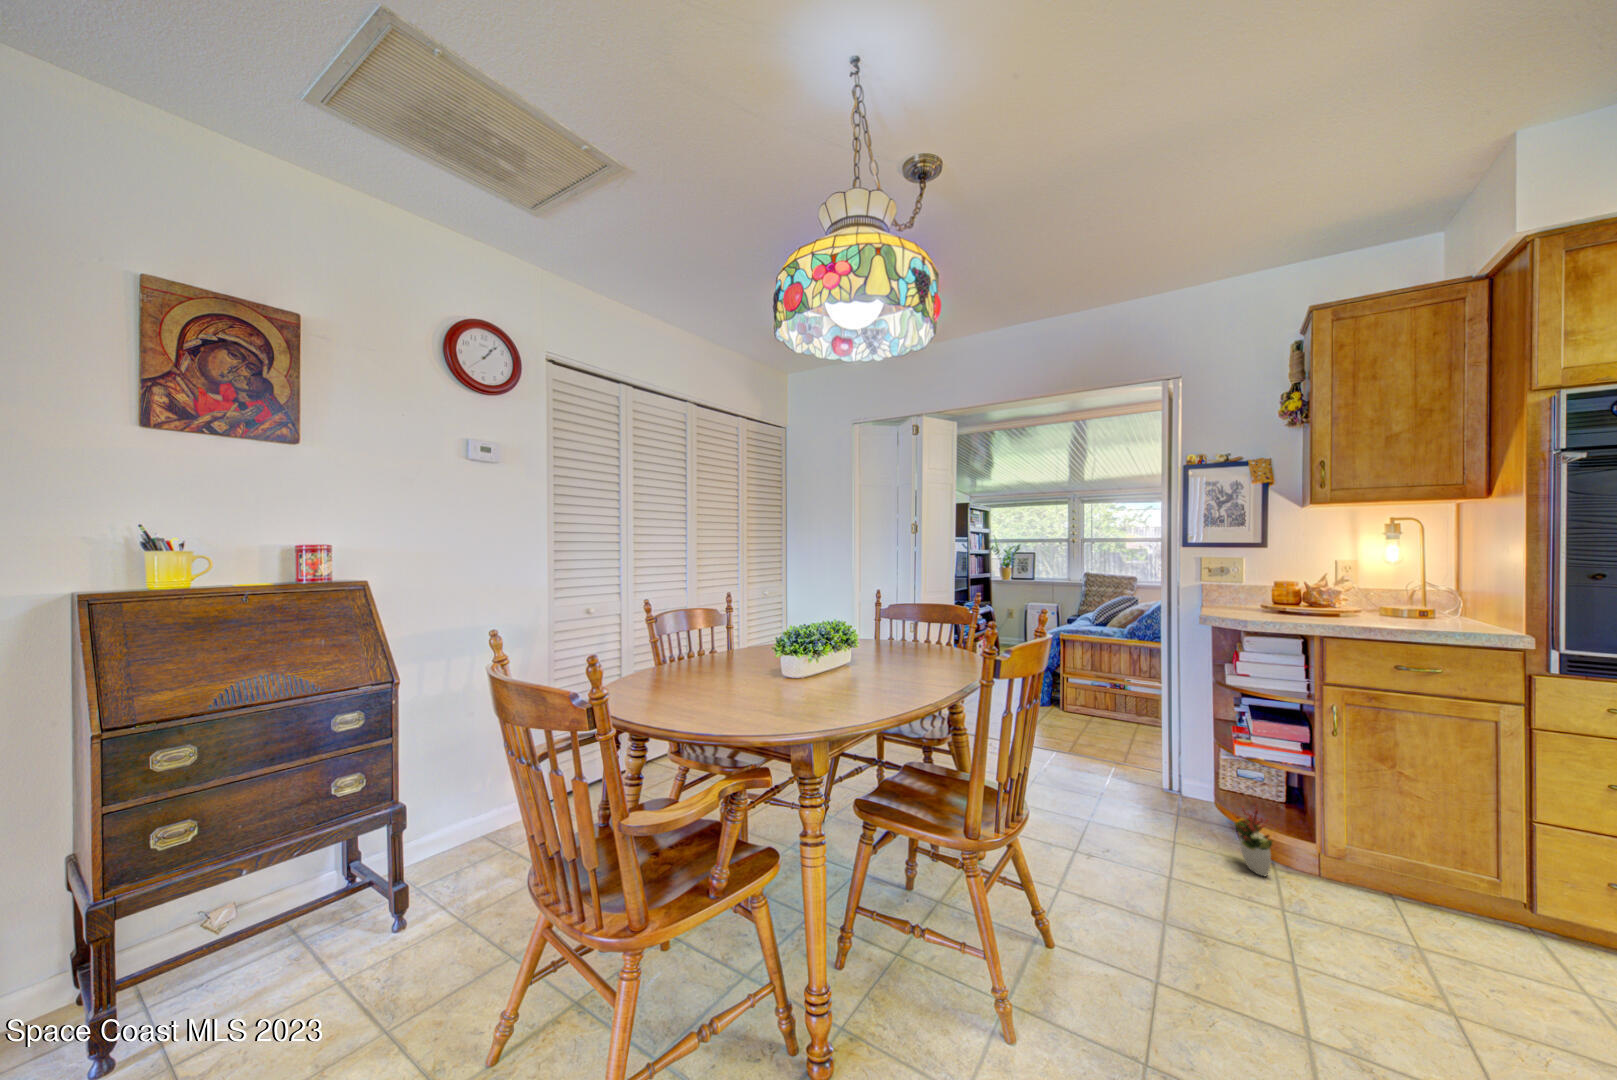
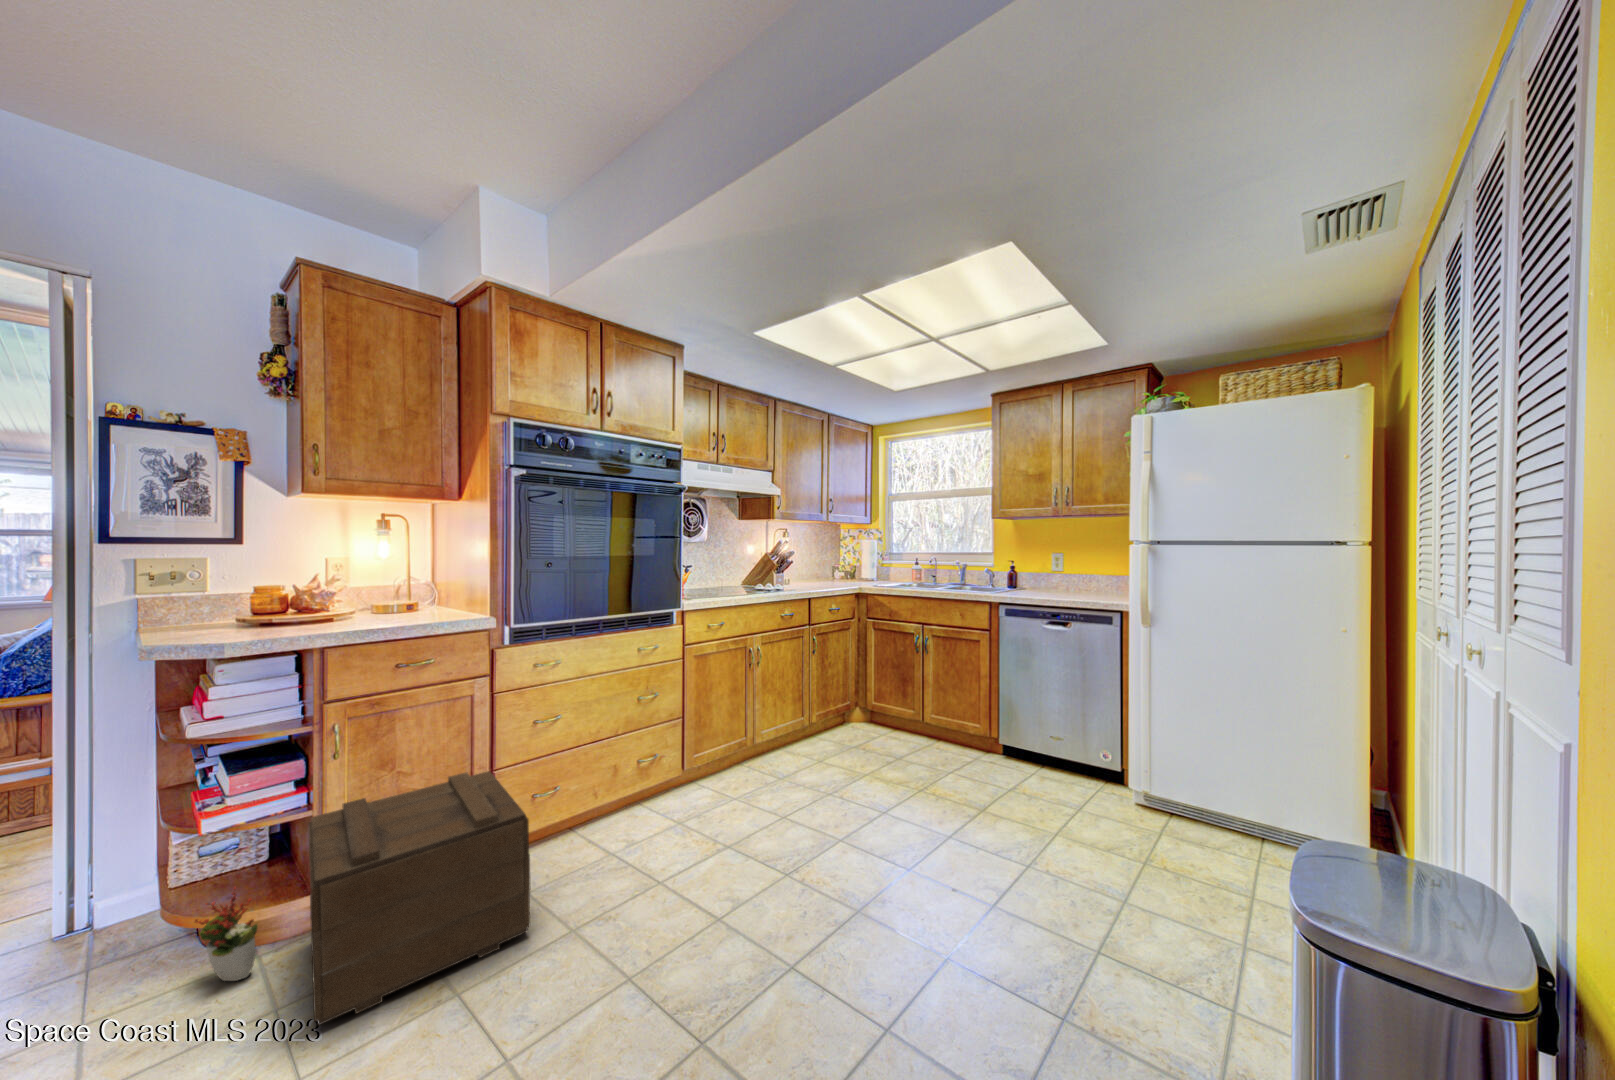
wooden crate: none [1308,777,1571,1021] -> present [308,771,530,1025]

